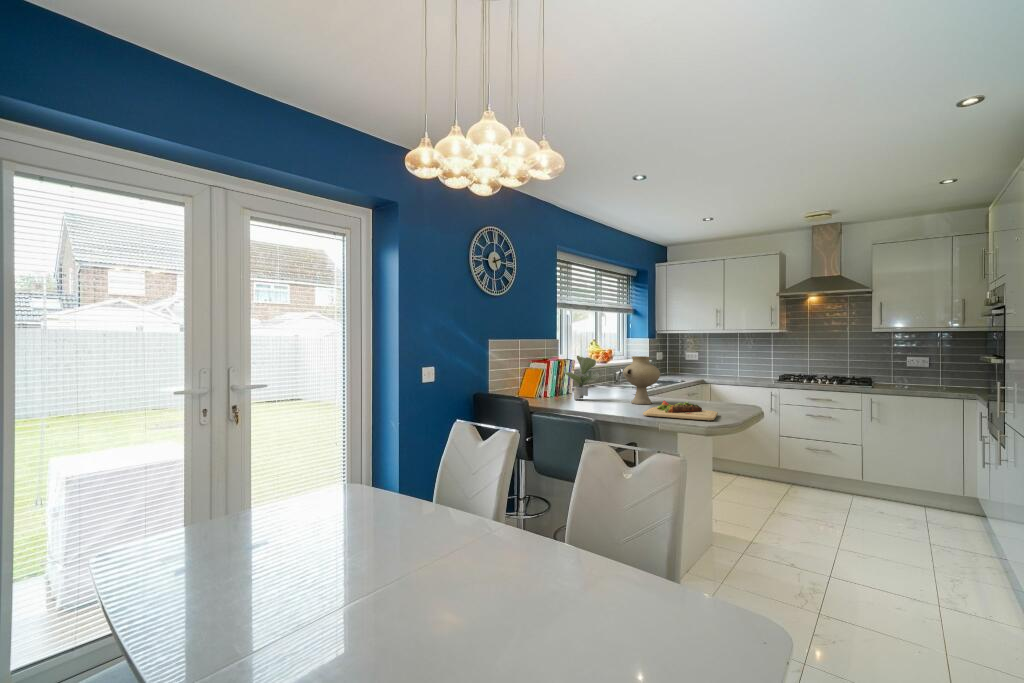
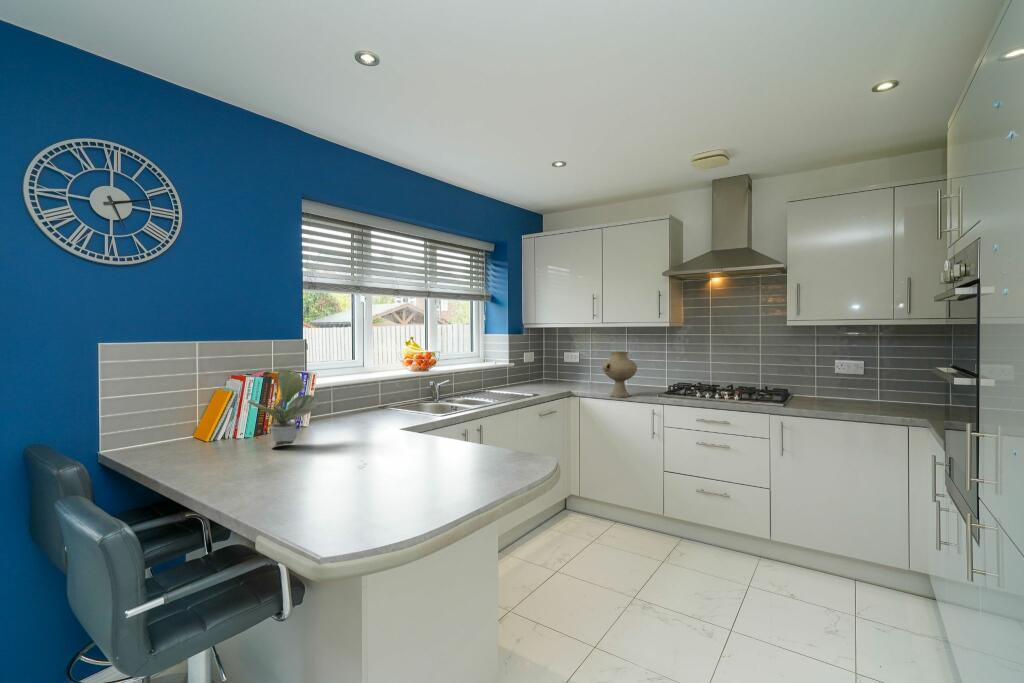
vase: present [623,356,660,404] -> present [602,351,637,397]
cutting board: present [643,401,718,421] -> none [282,467,441,524]

